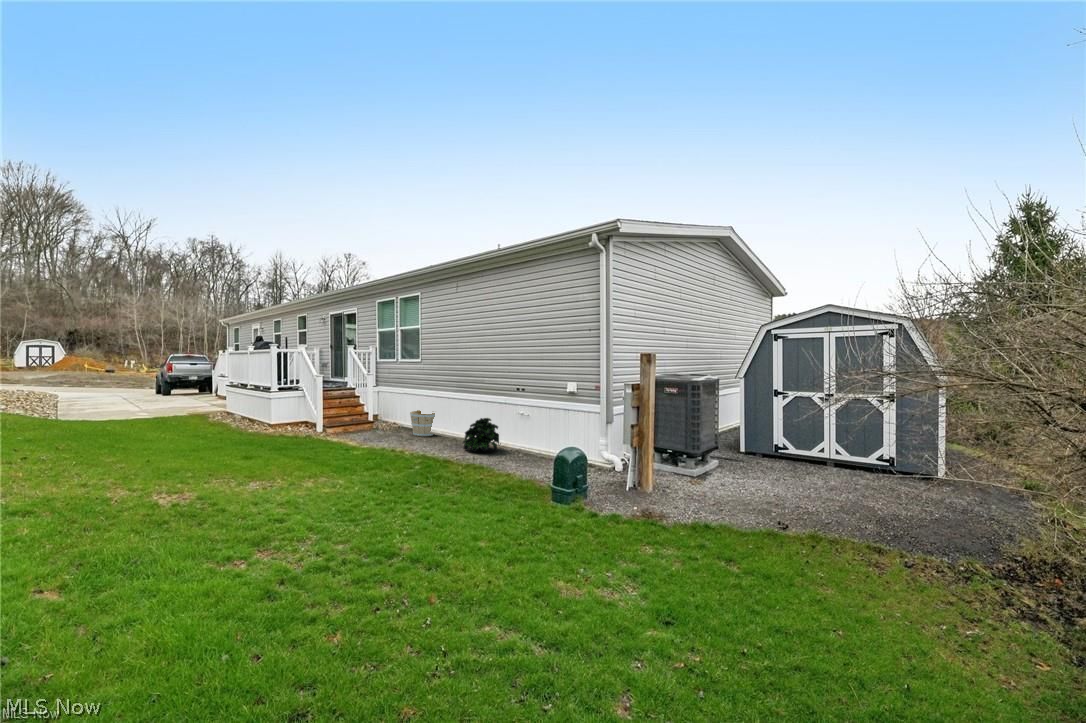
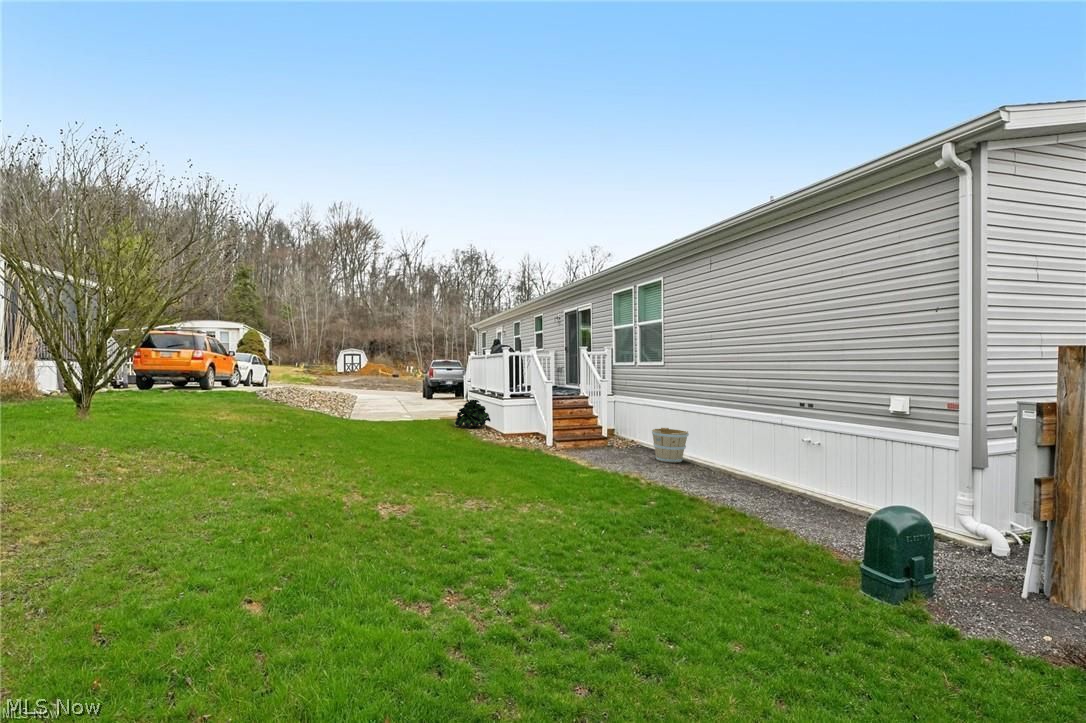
potted plant: present [463,418,501,452] -> present [455,400,490,427]

